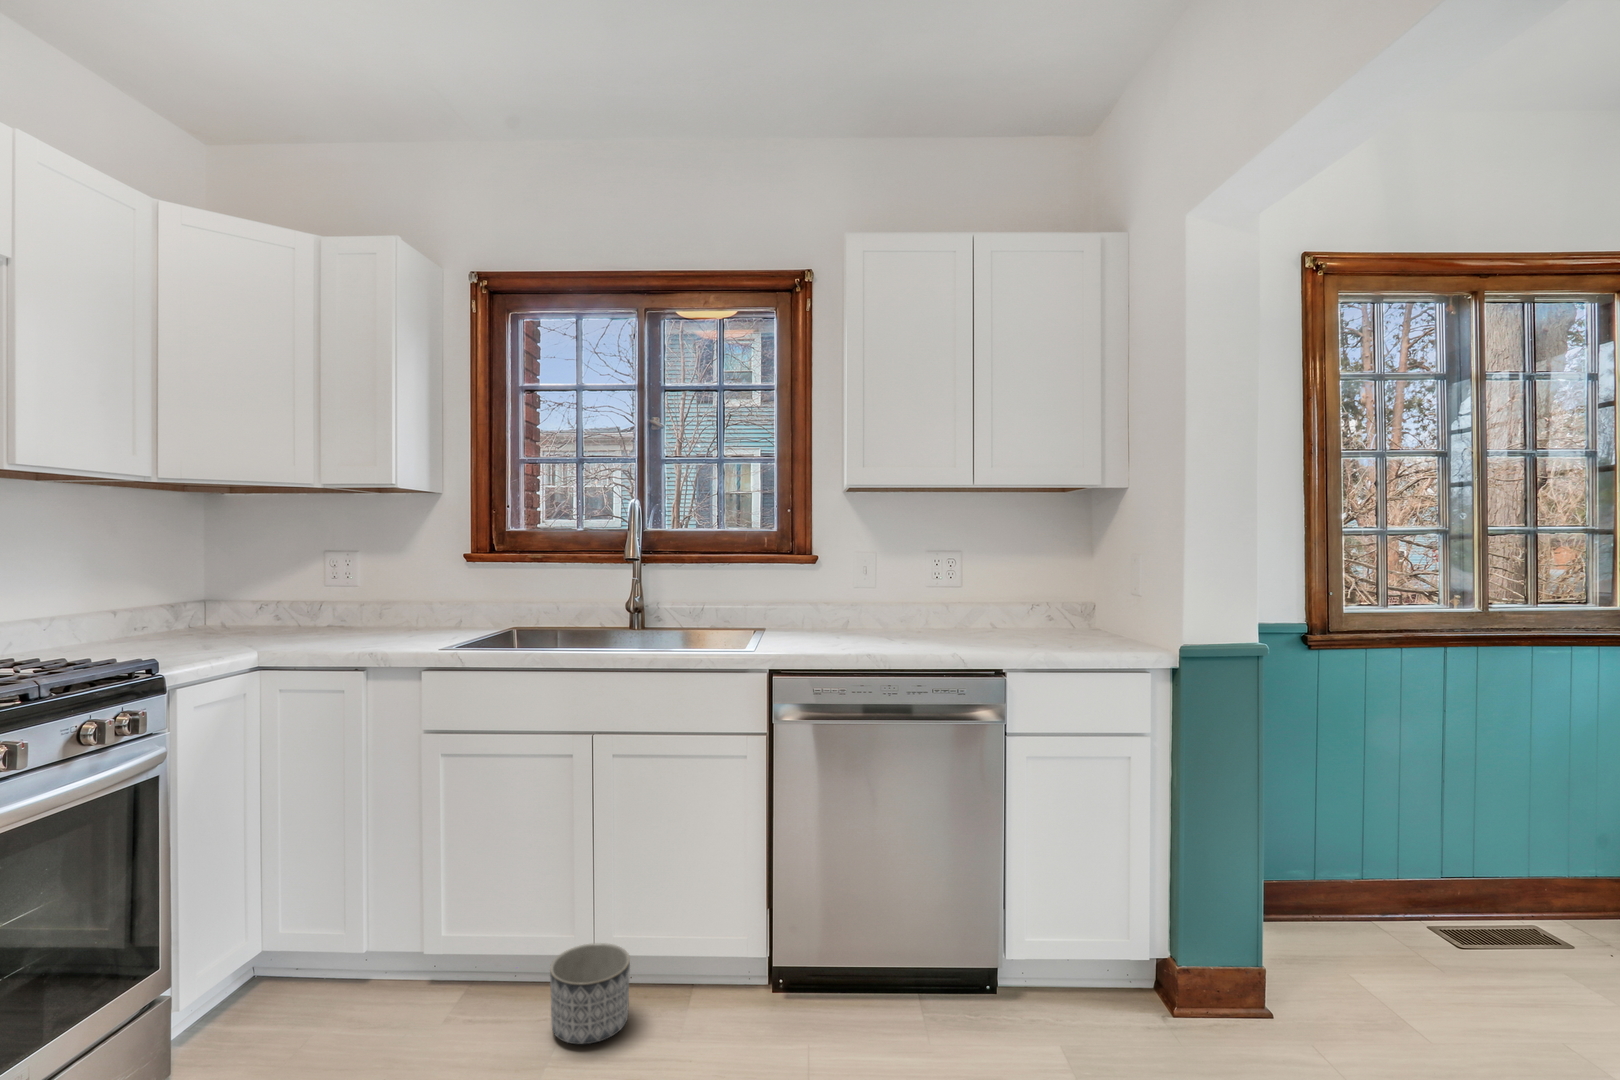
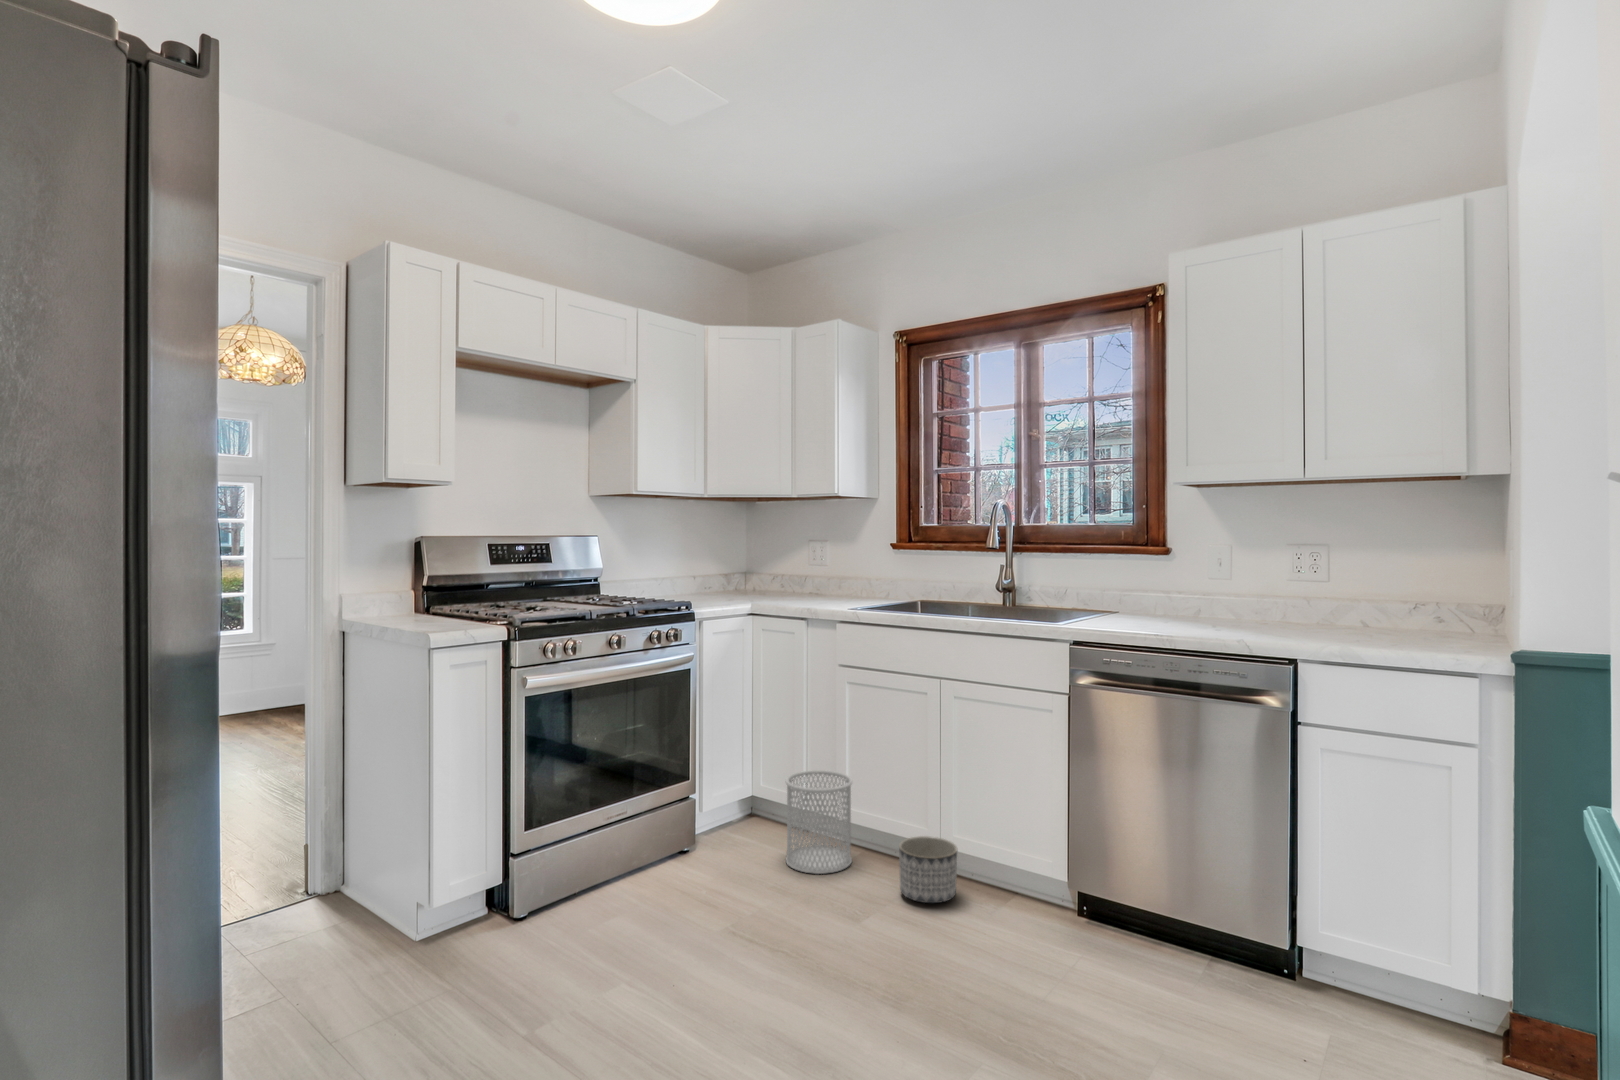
wastebasket: none [351,883,460,1053] -> present [786,770,852,874]

